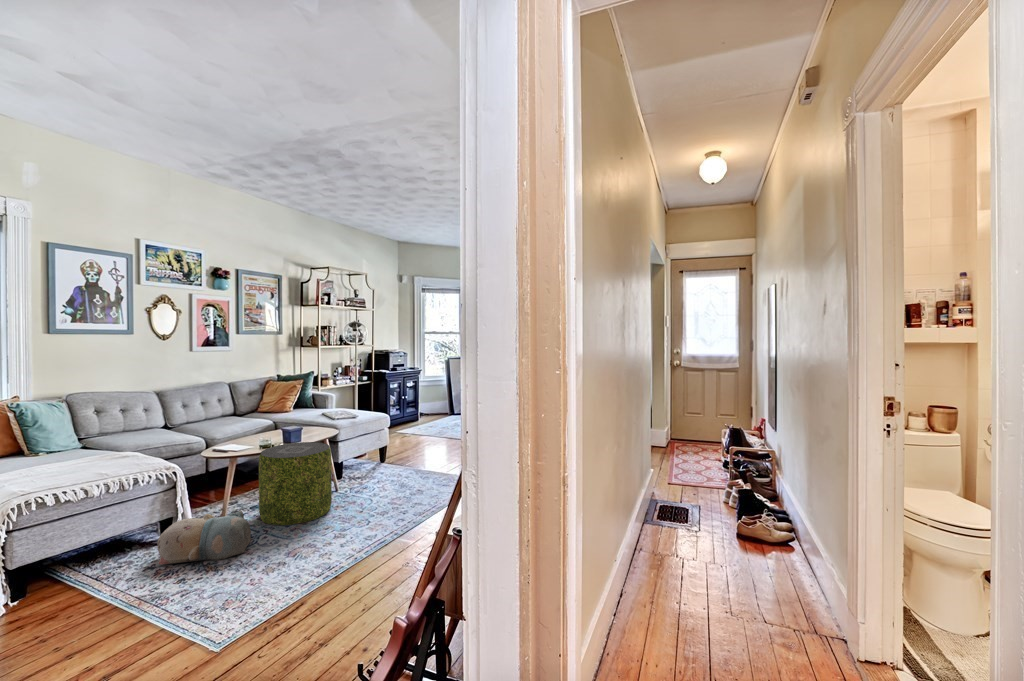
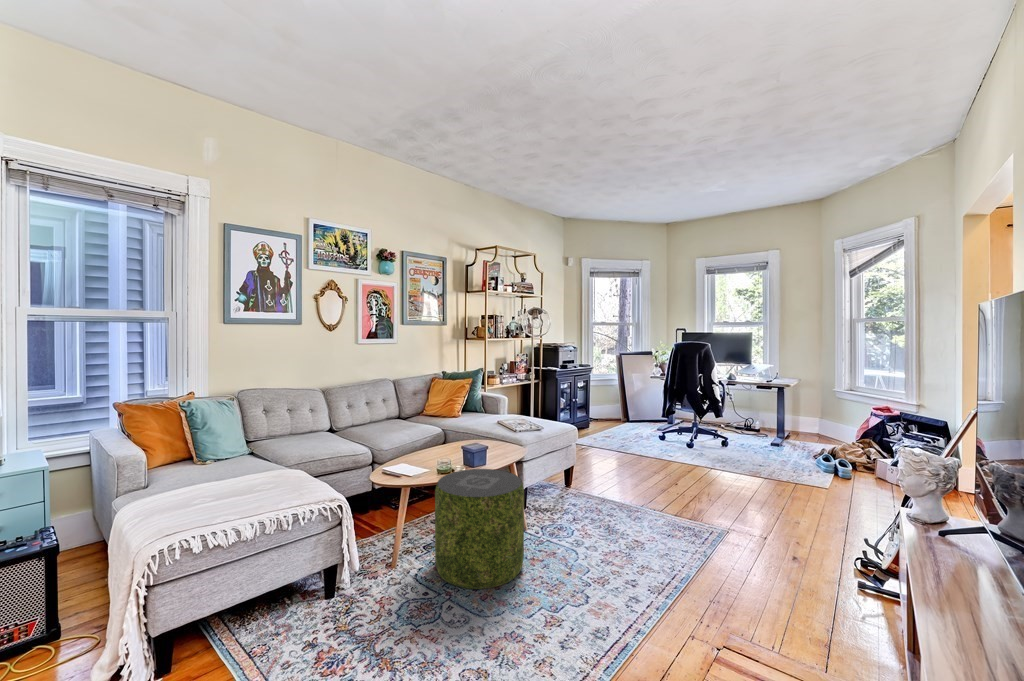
plush toy: present [157,511,251,565] -> none [319,570,431,646]

